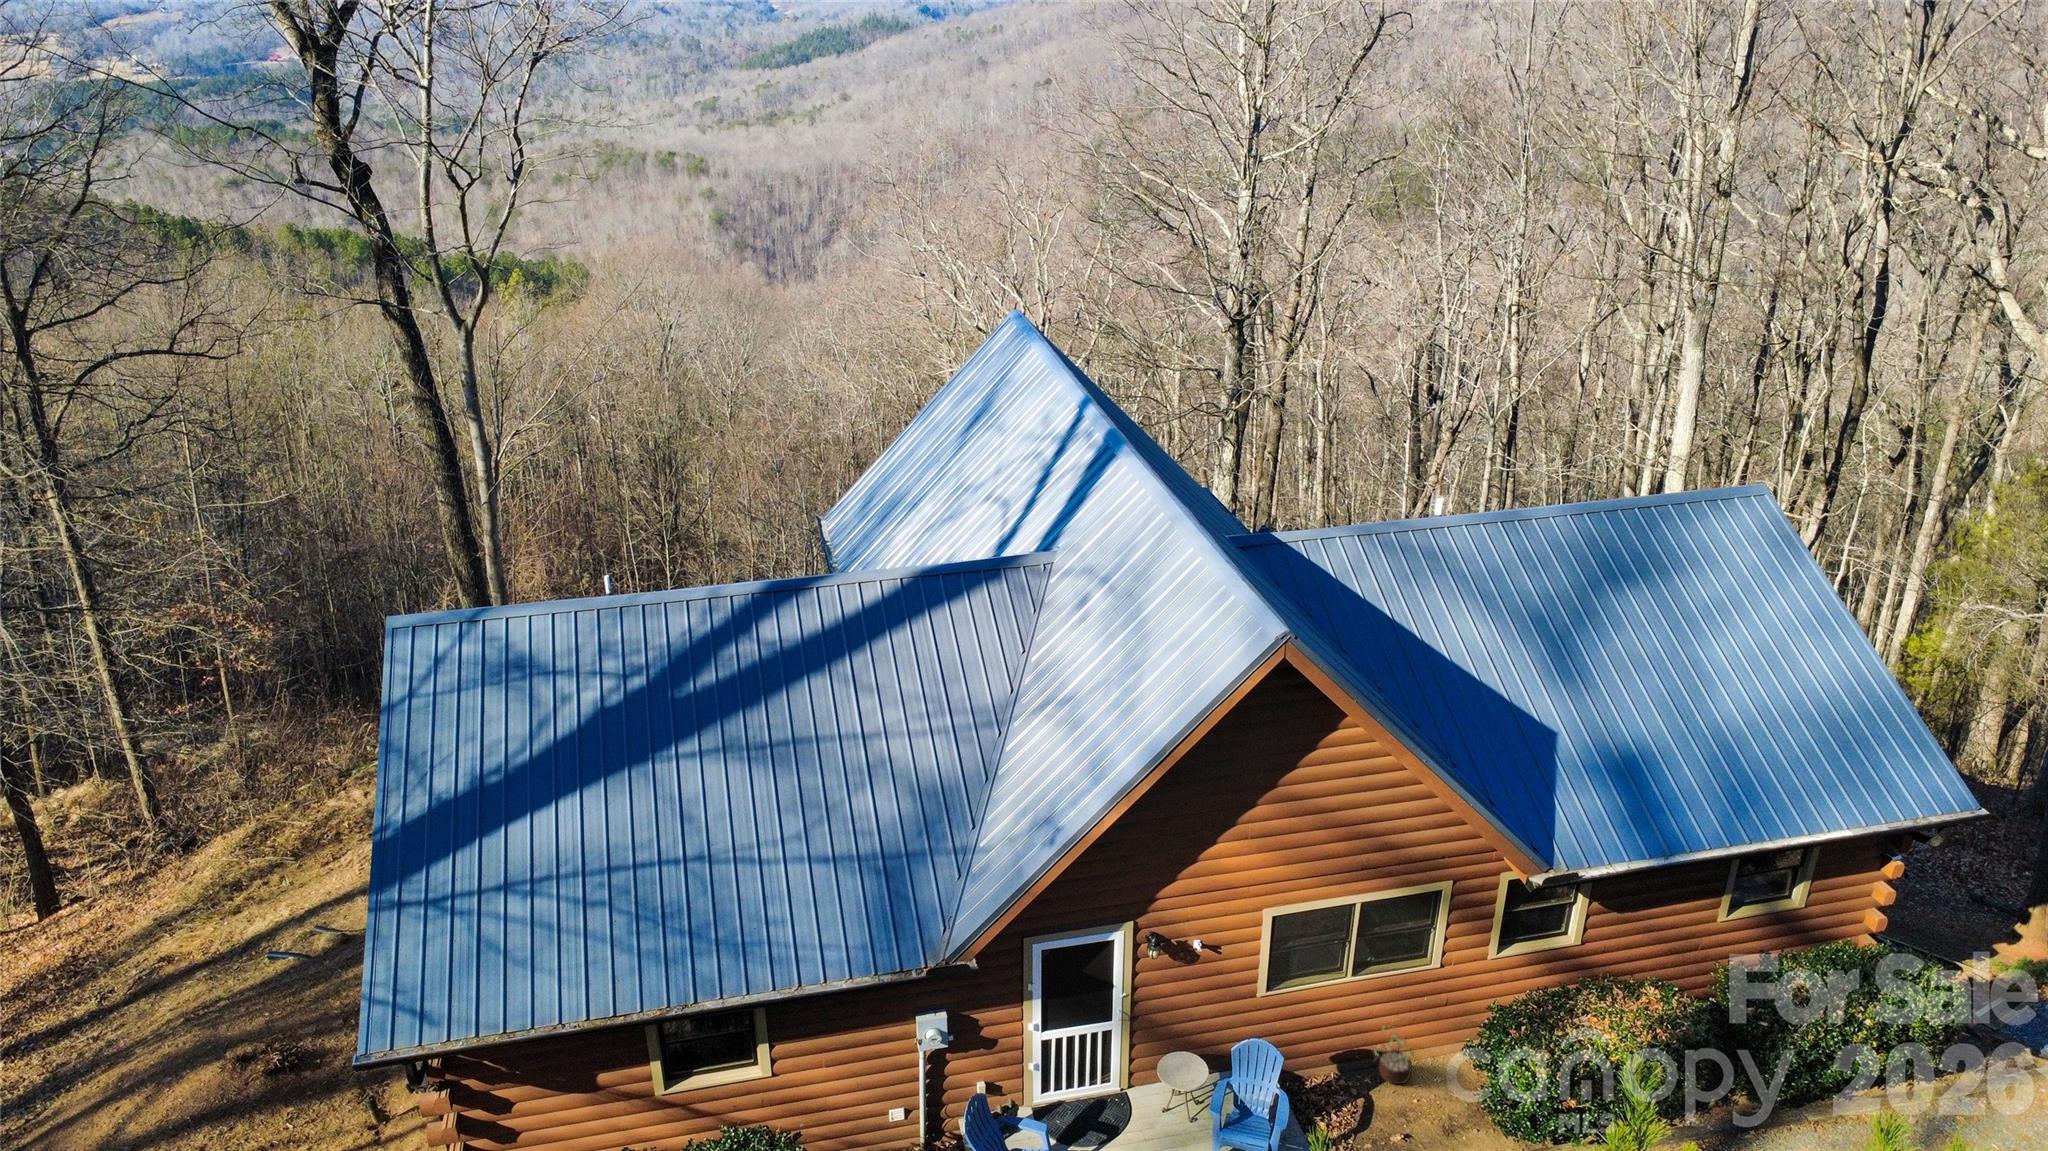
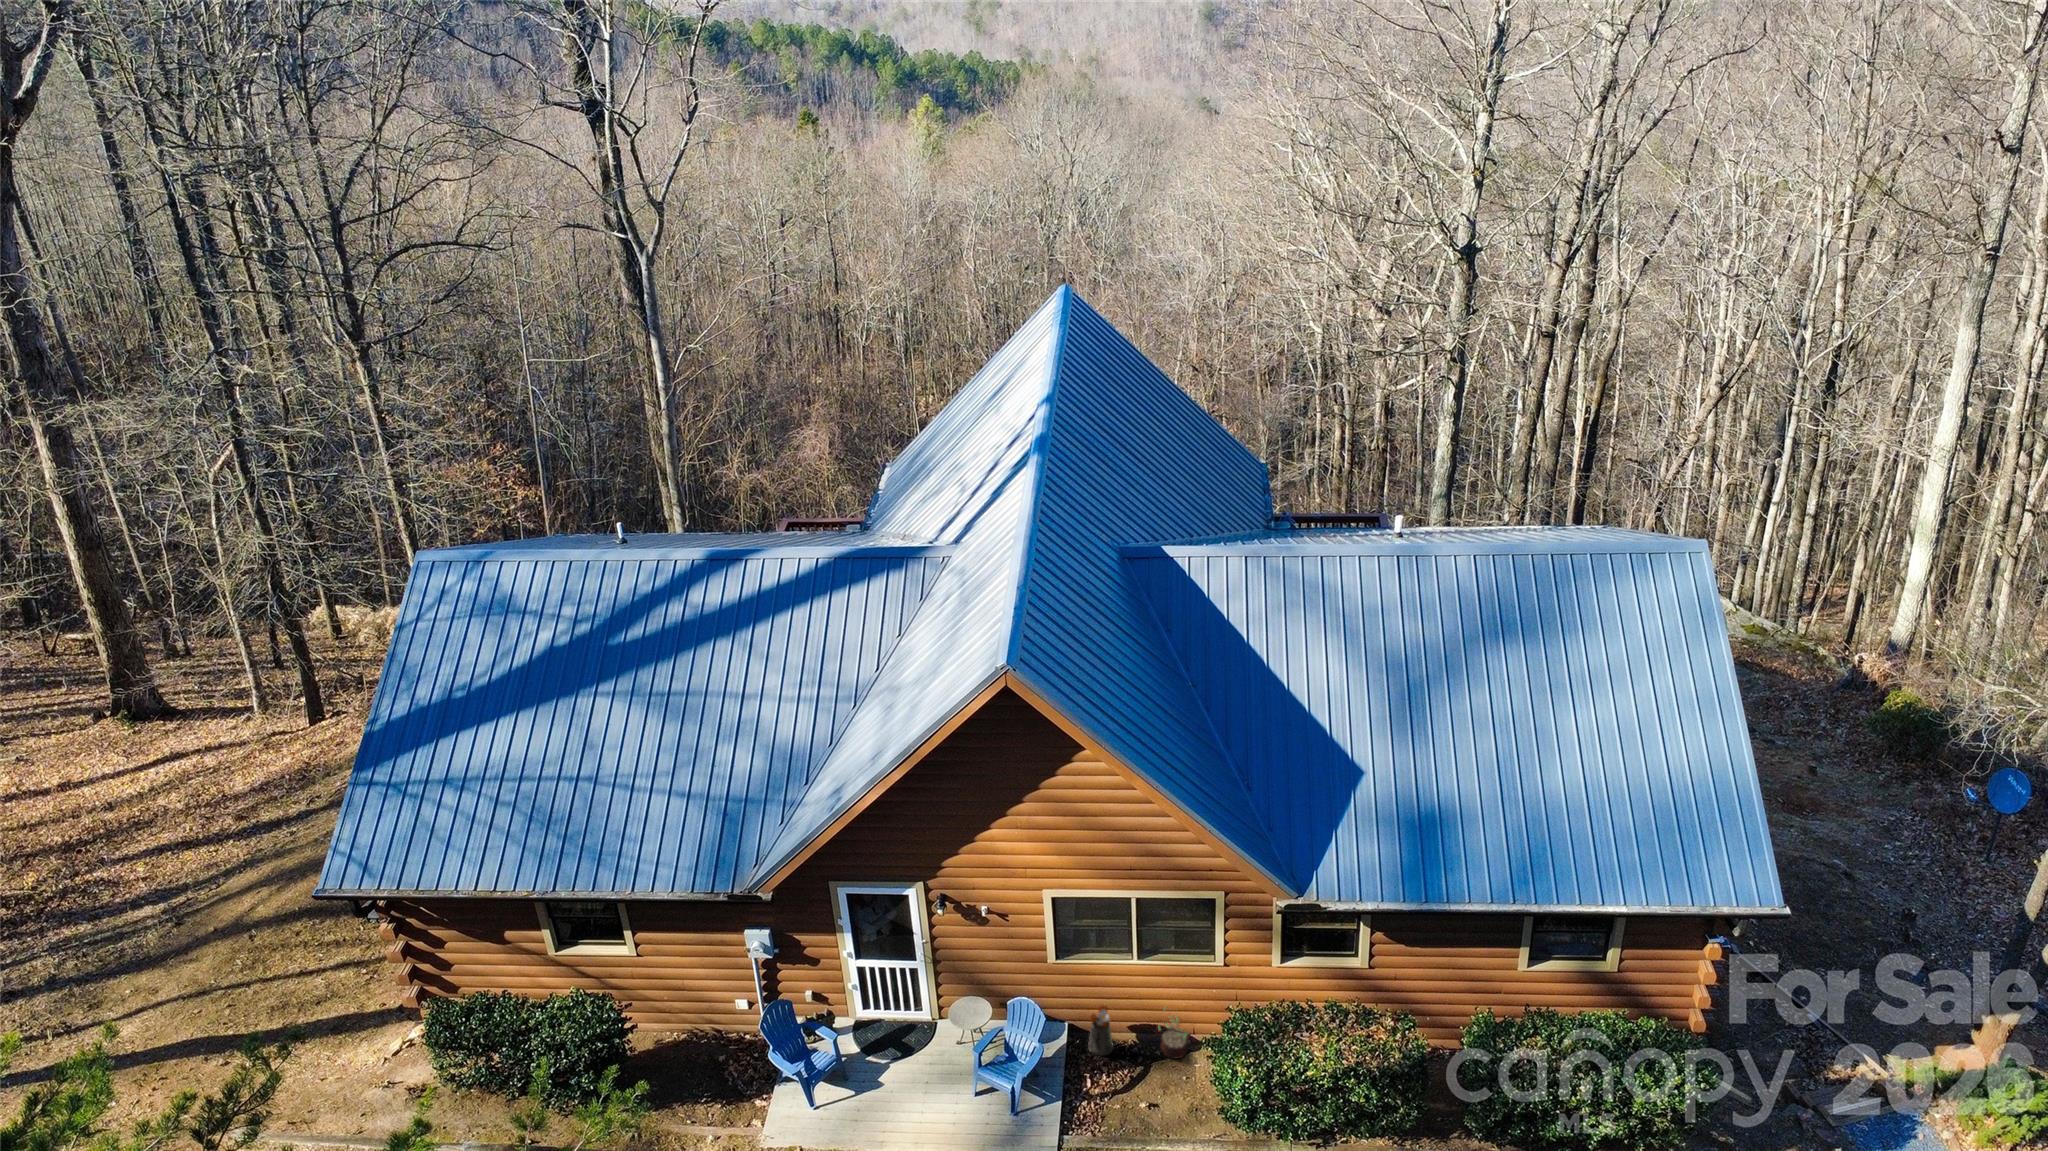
watering can: none [1304,1034,1335,1096] -> present [1088,1006,1114,1056]

